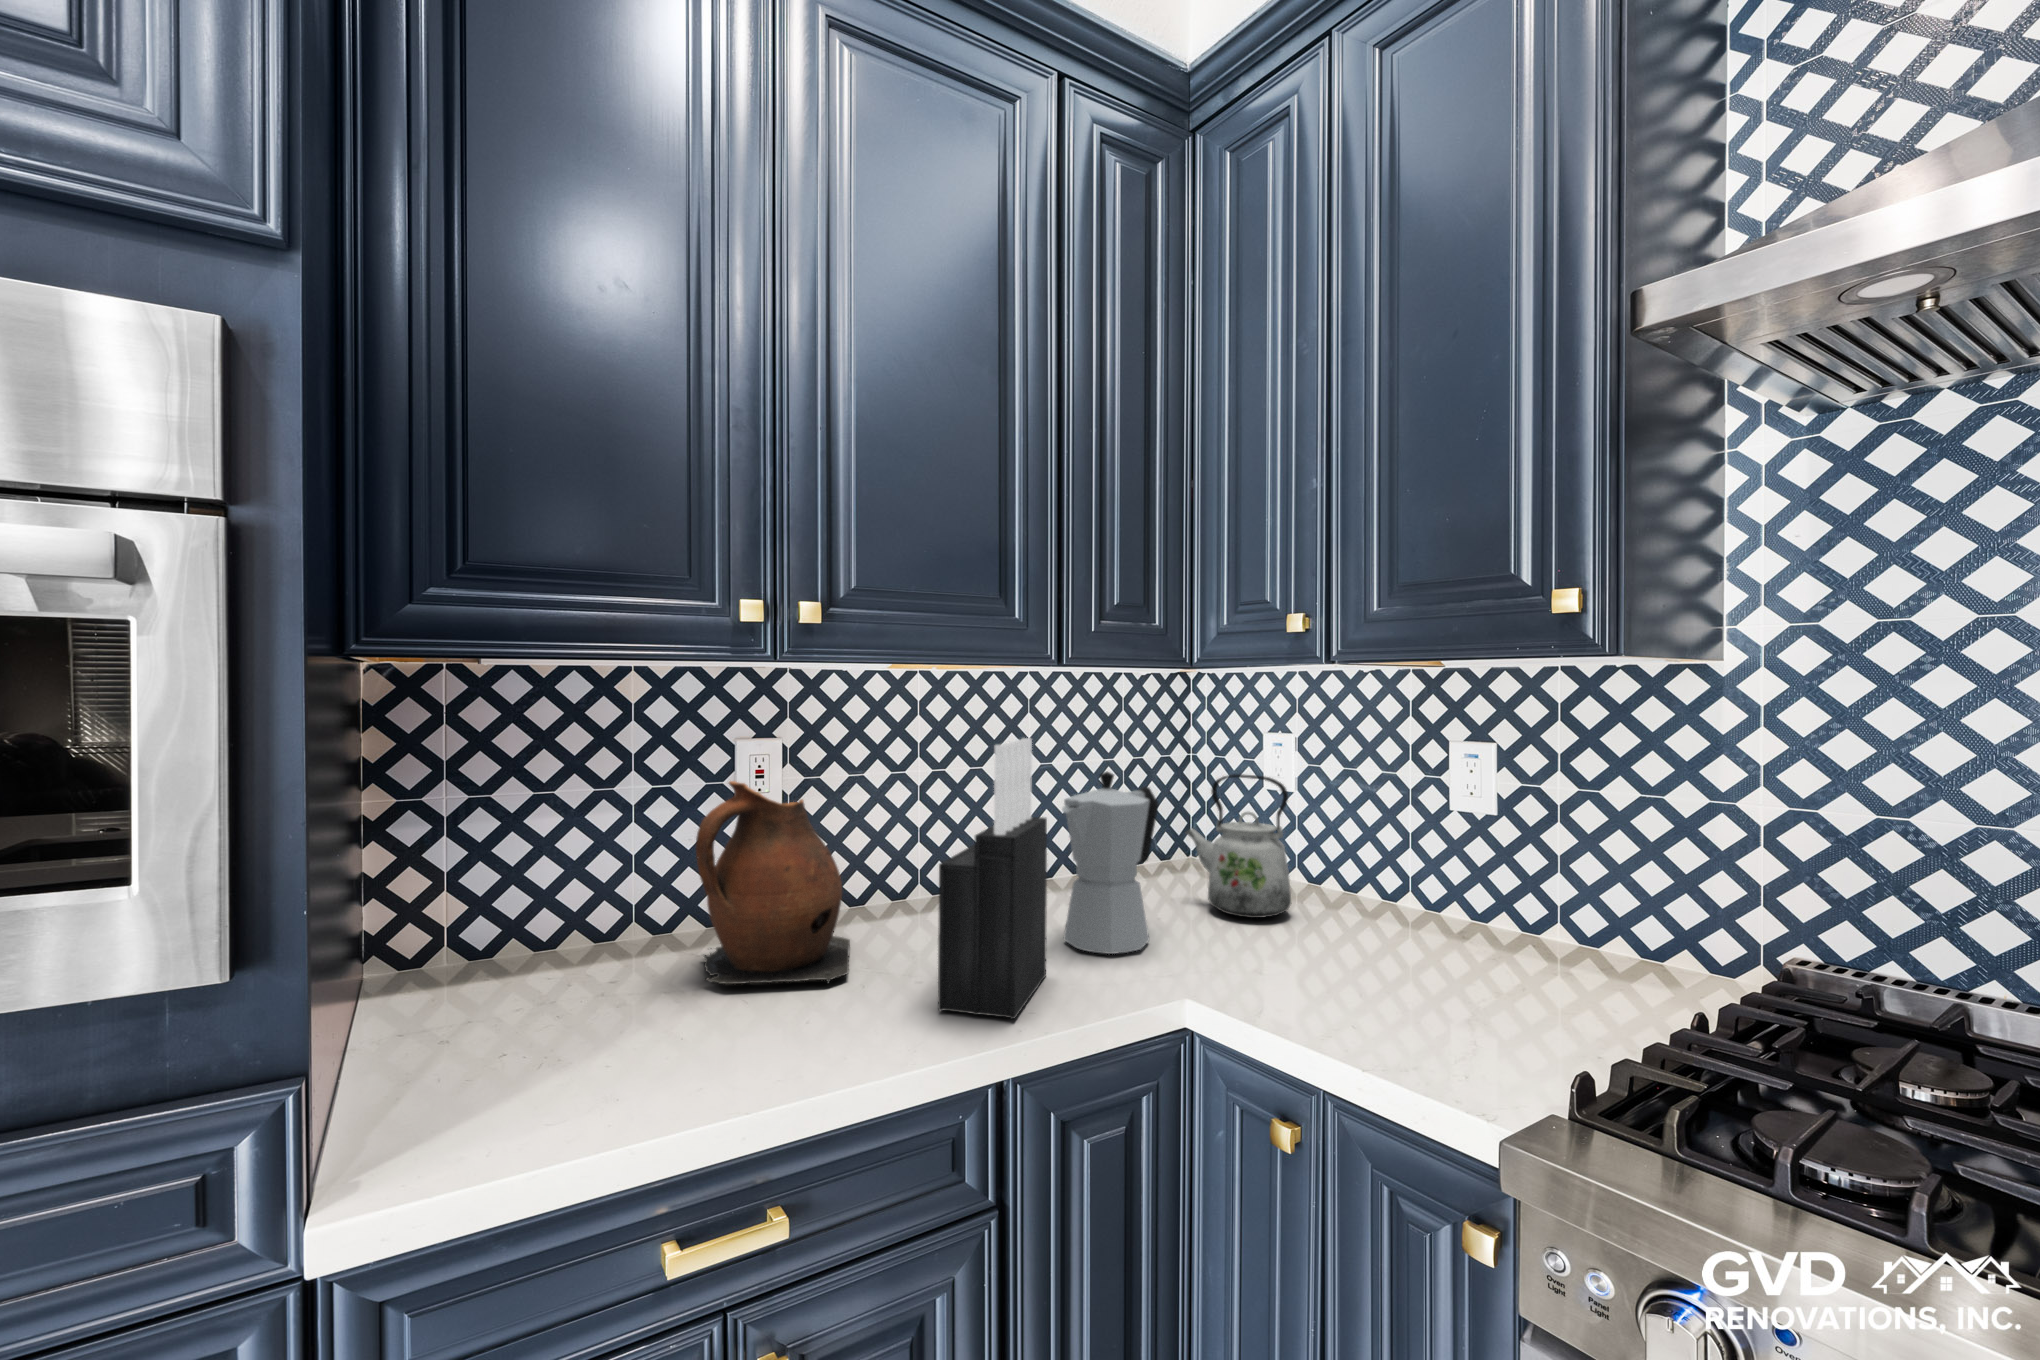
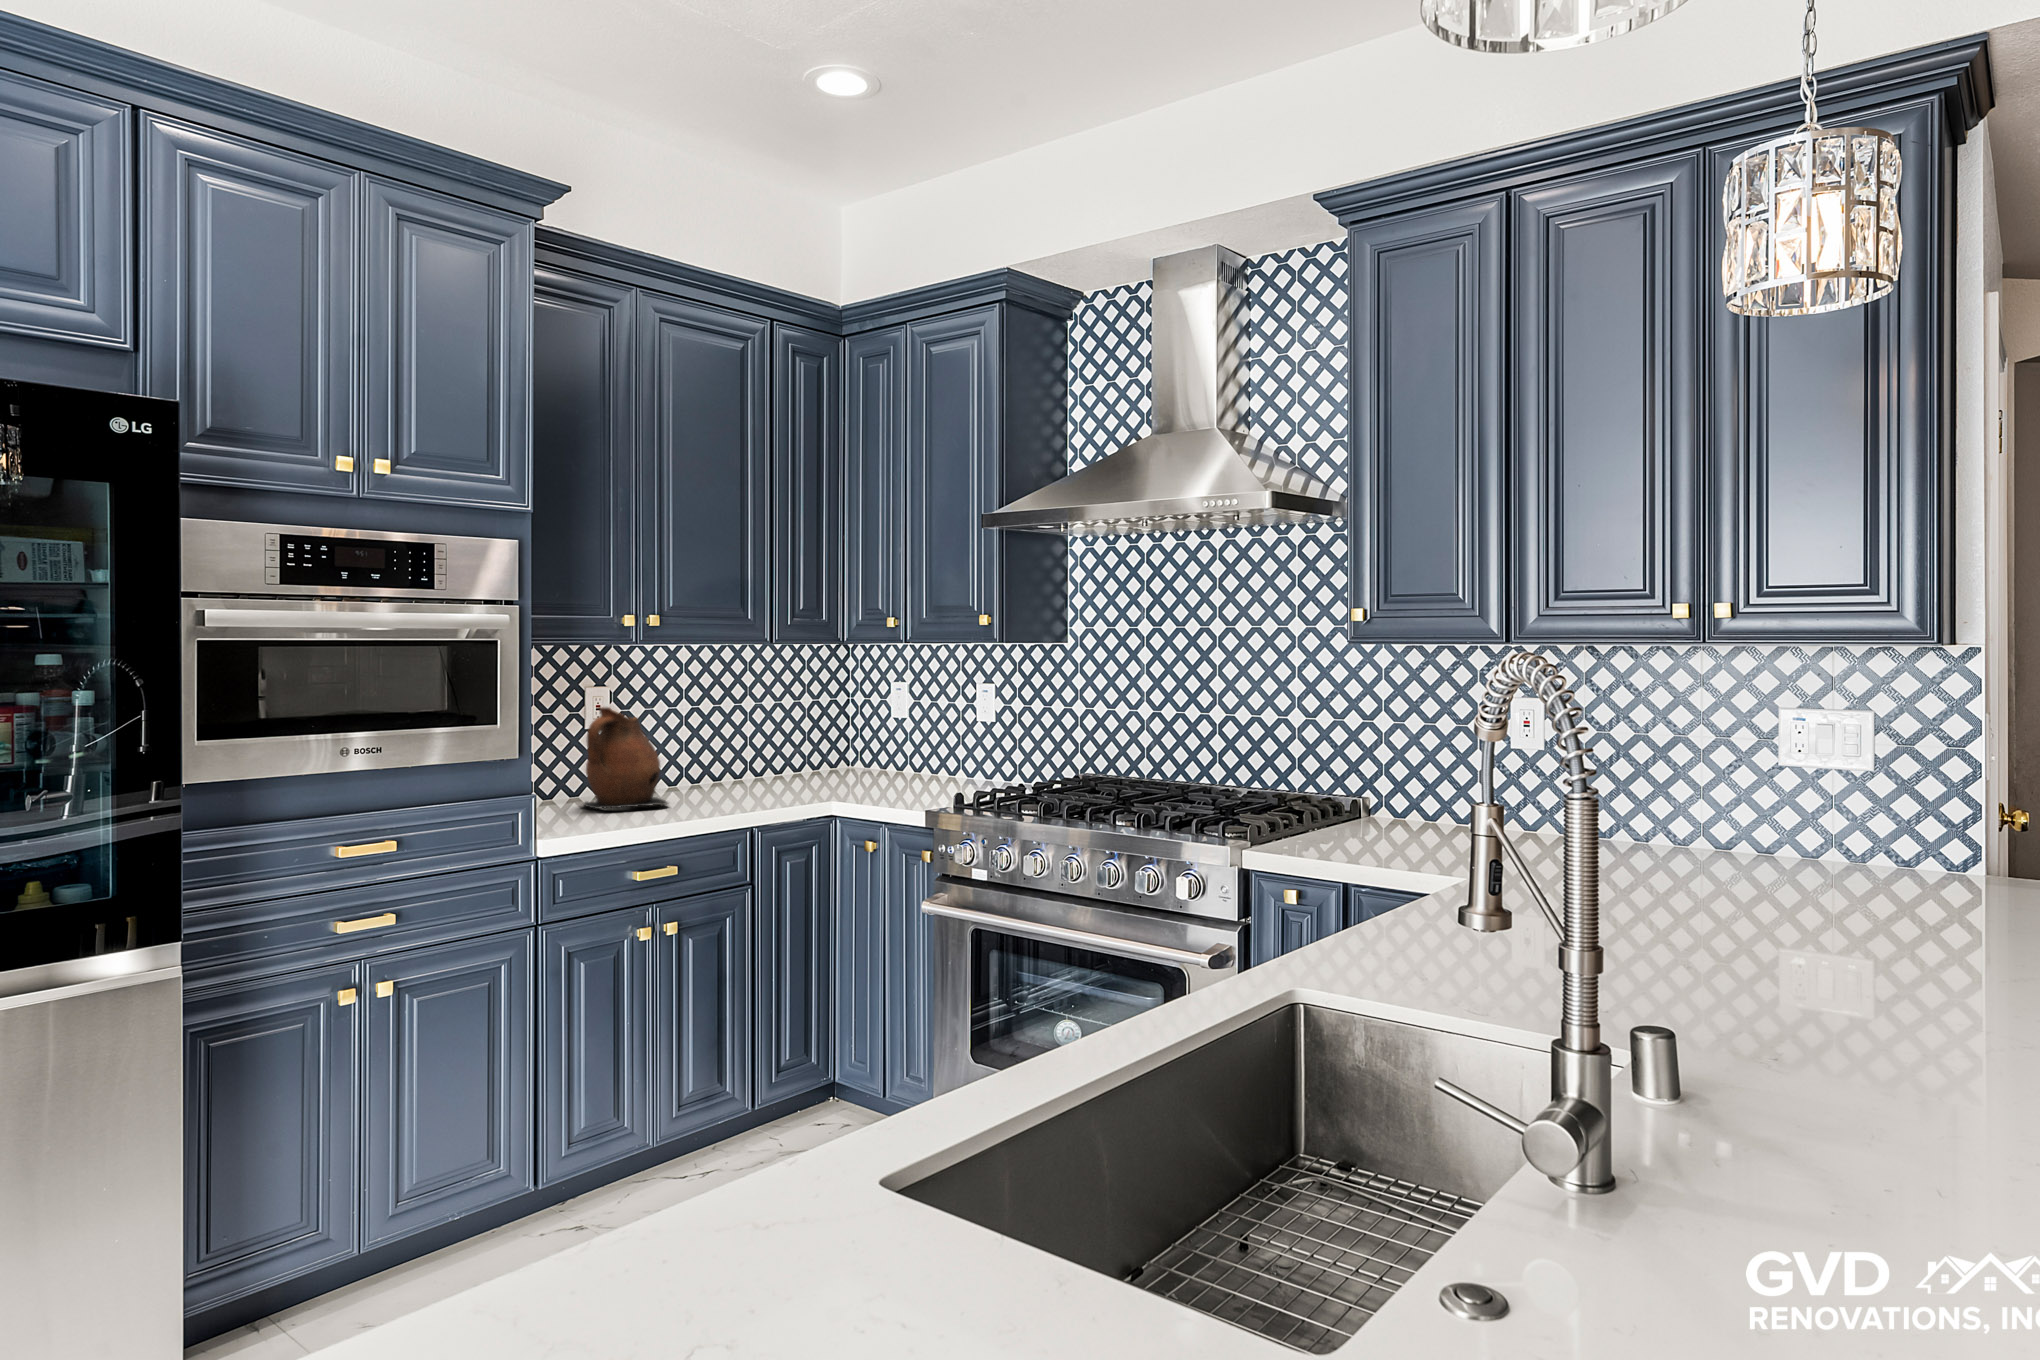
knife block: present [938,738,1047,1019] -> none [723,681,773,809]
moka pot: present [1062,772,1159,954] -> none [778,700,829,794]
kettle: present [1185,774,1291,918] -> none [844,704,903,782]

